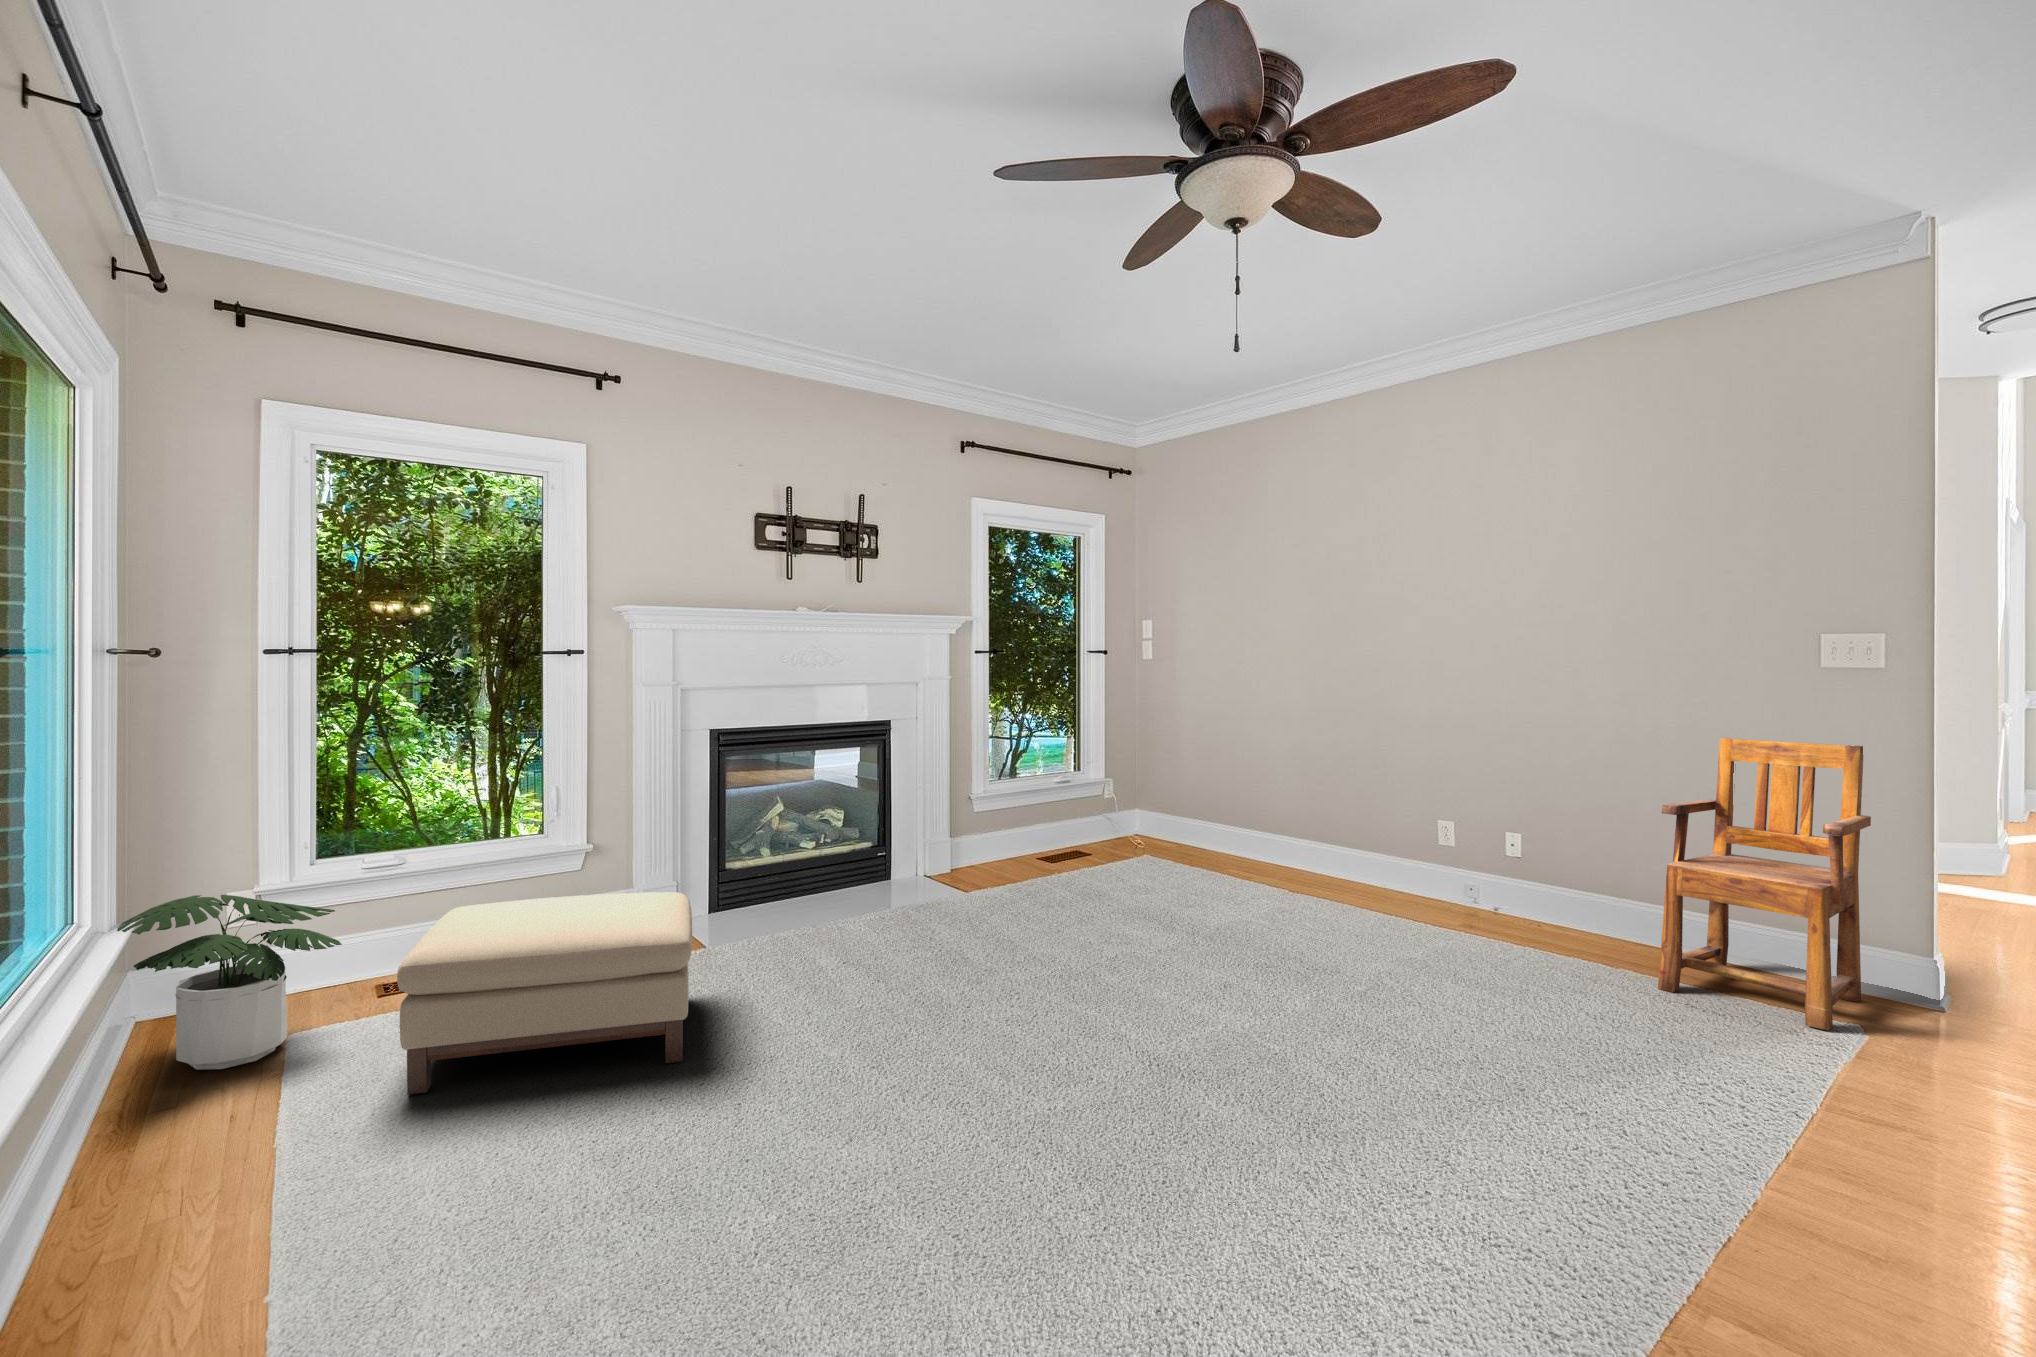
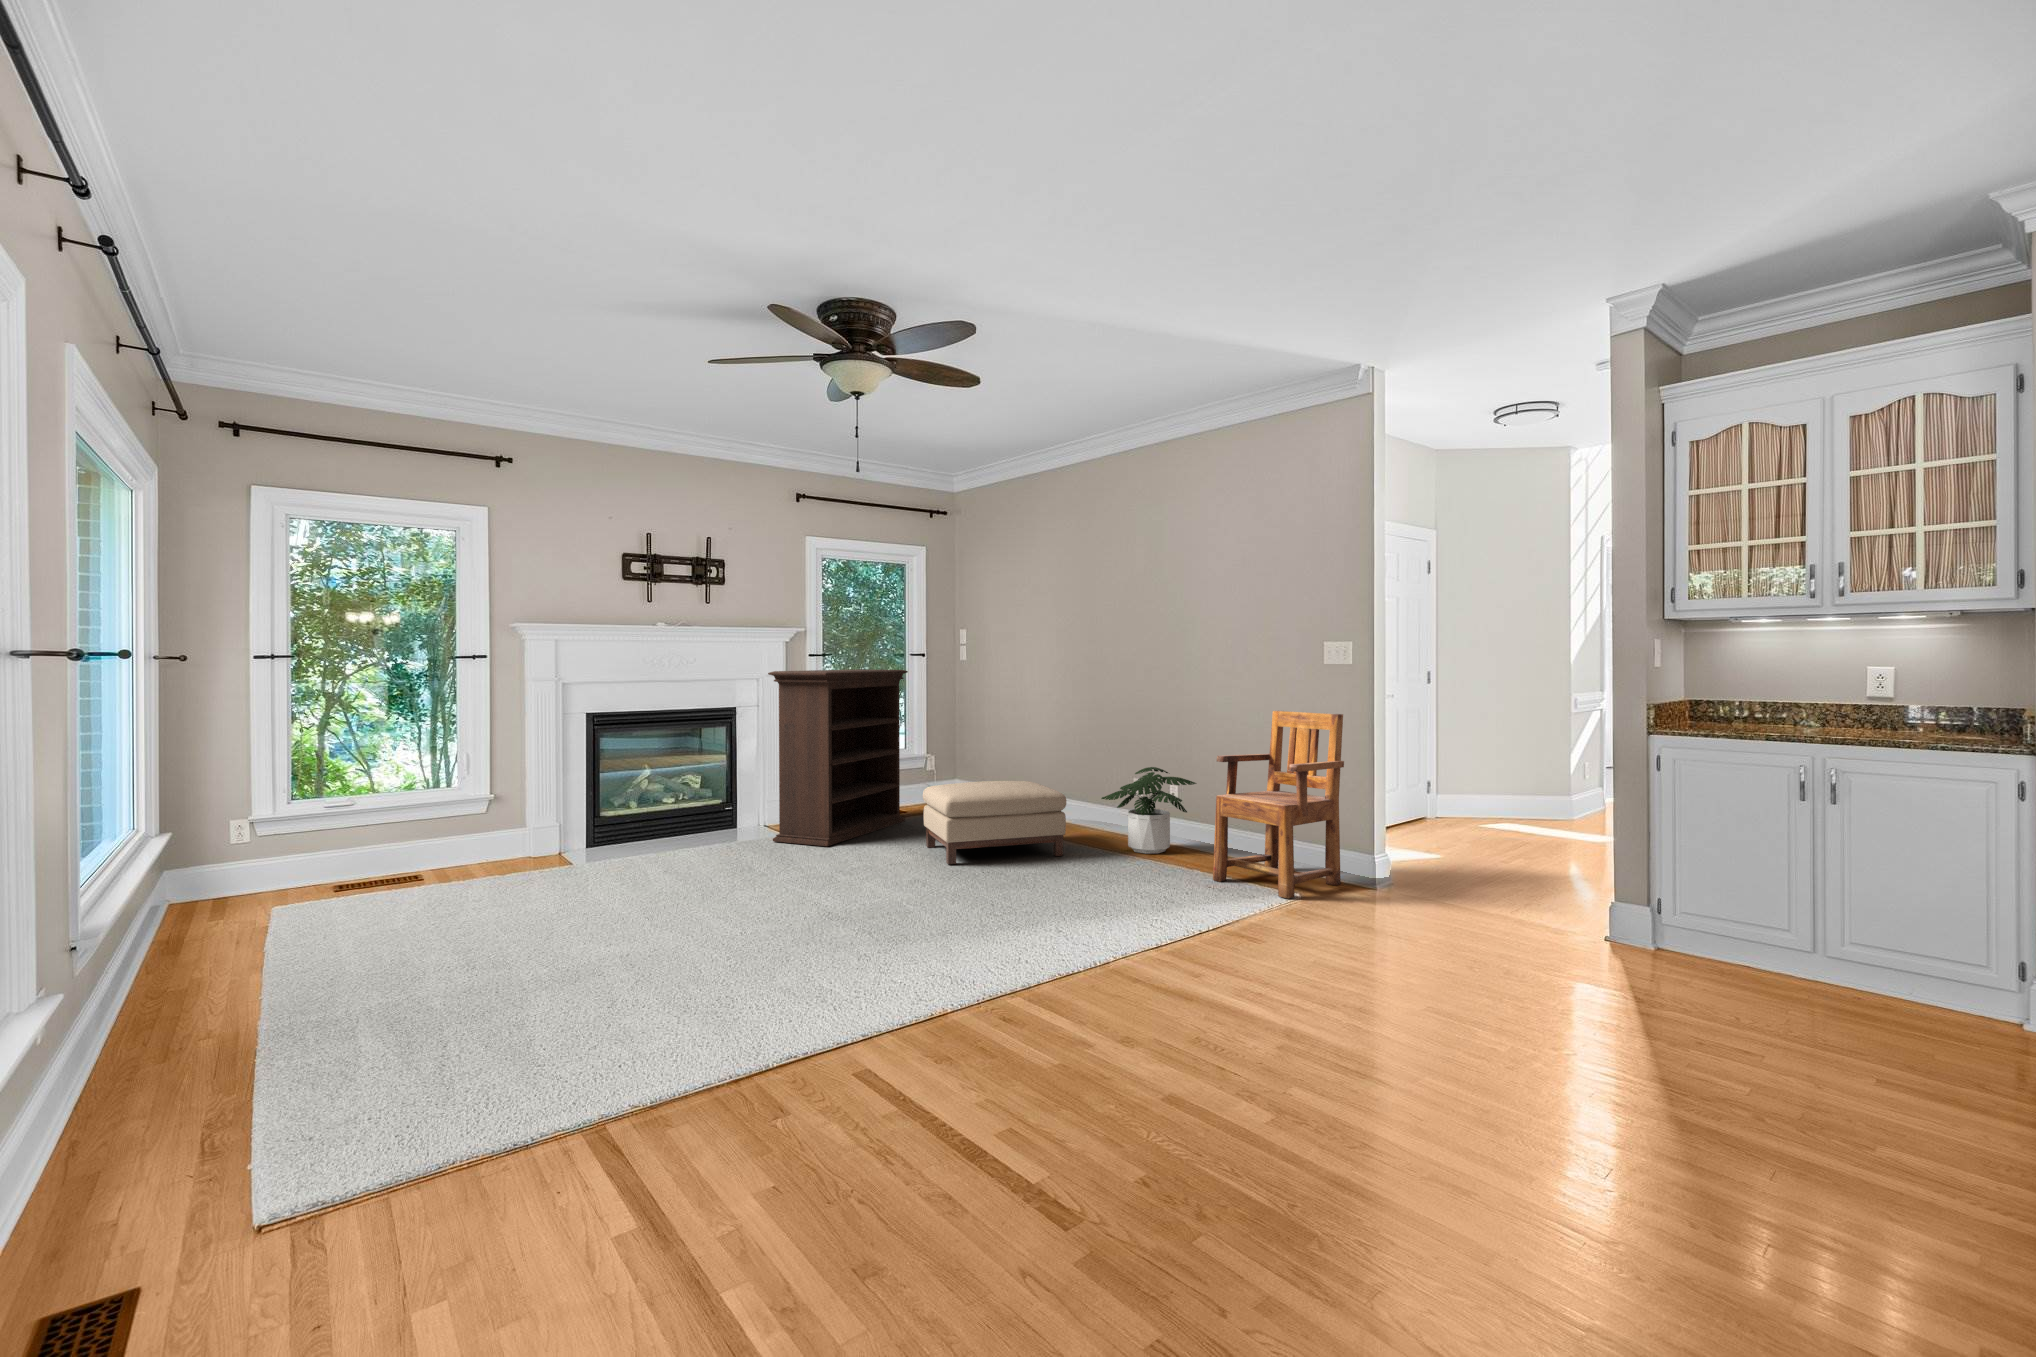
bookshelf: none [953,672,1109,917] -> present [768,670,908,846]
ottoman: present [397,892,692,1094] -> present [923,781,1067,864]
potted plant: present [117,895,342,1070] -> present [1101,767,1196,854]

